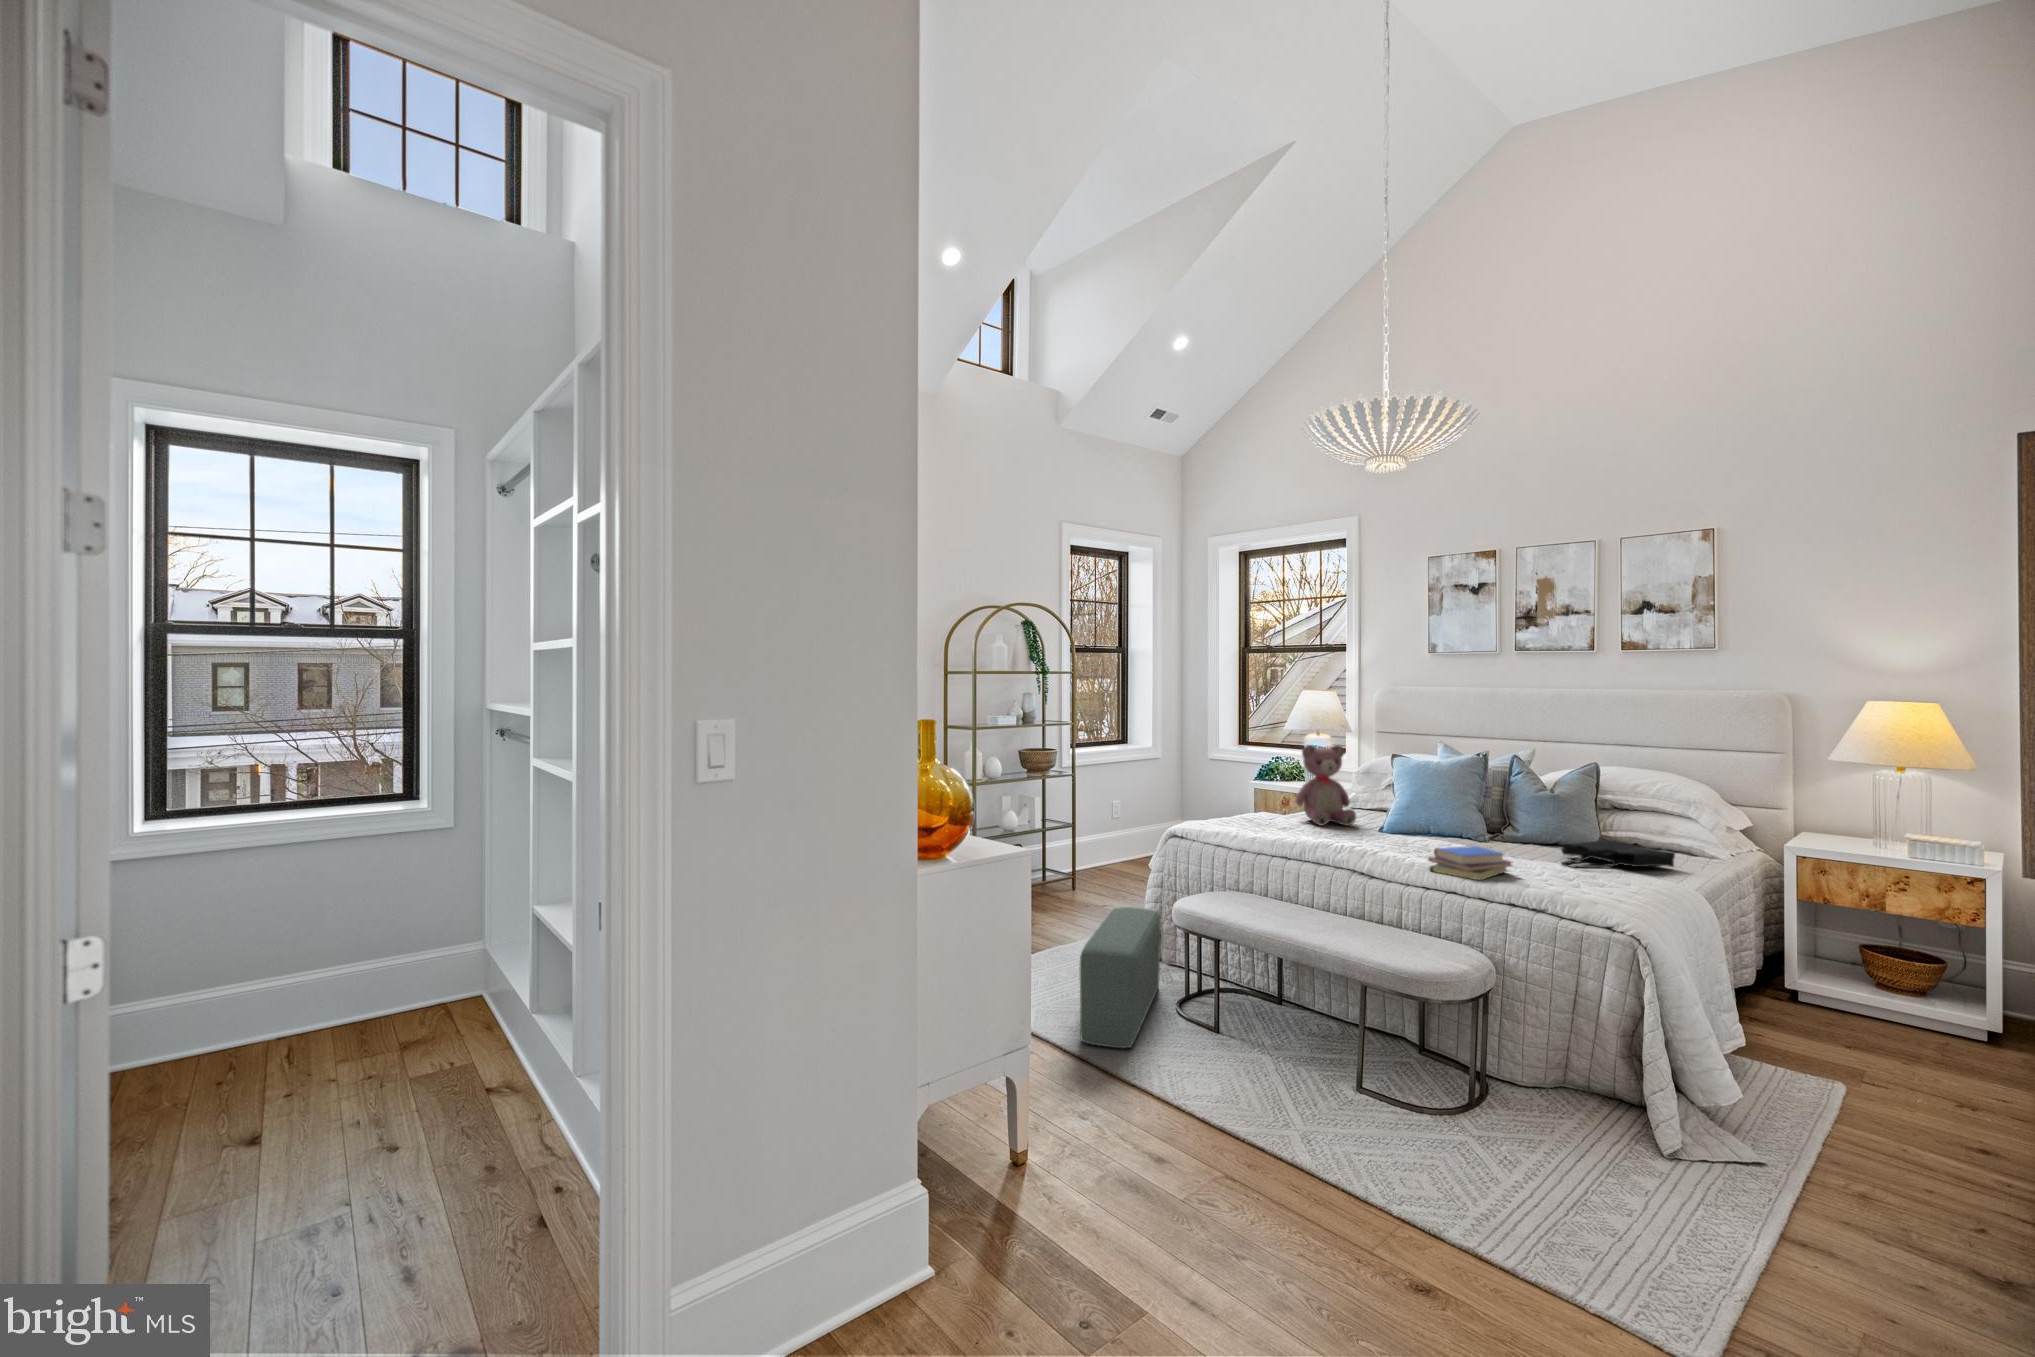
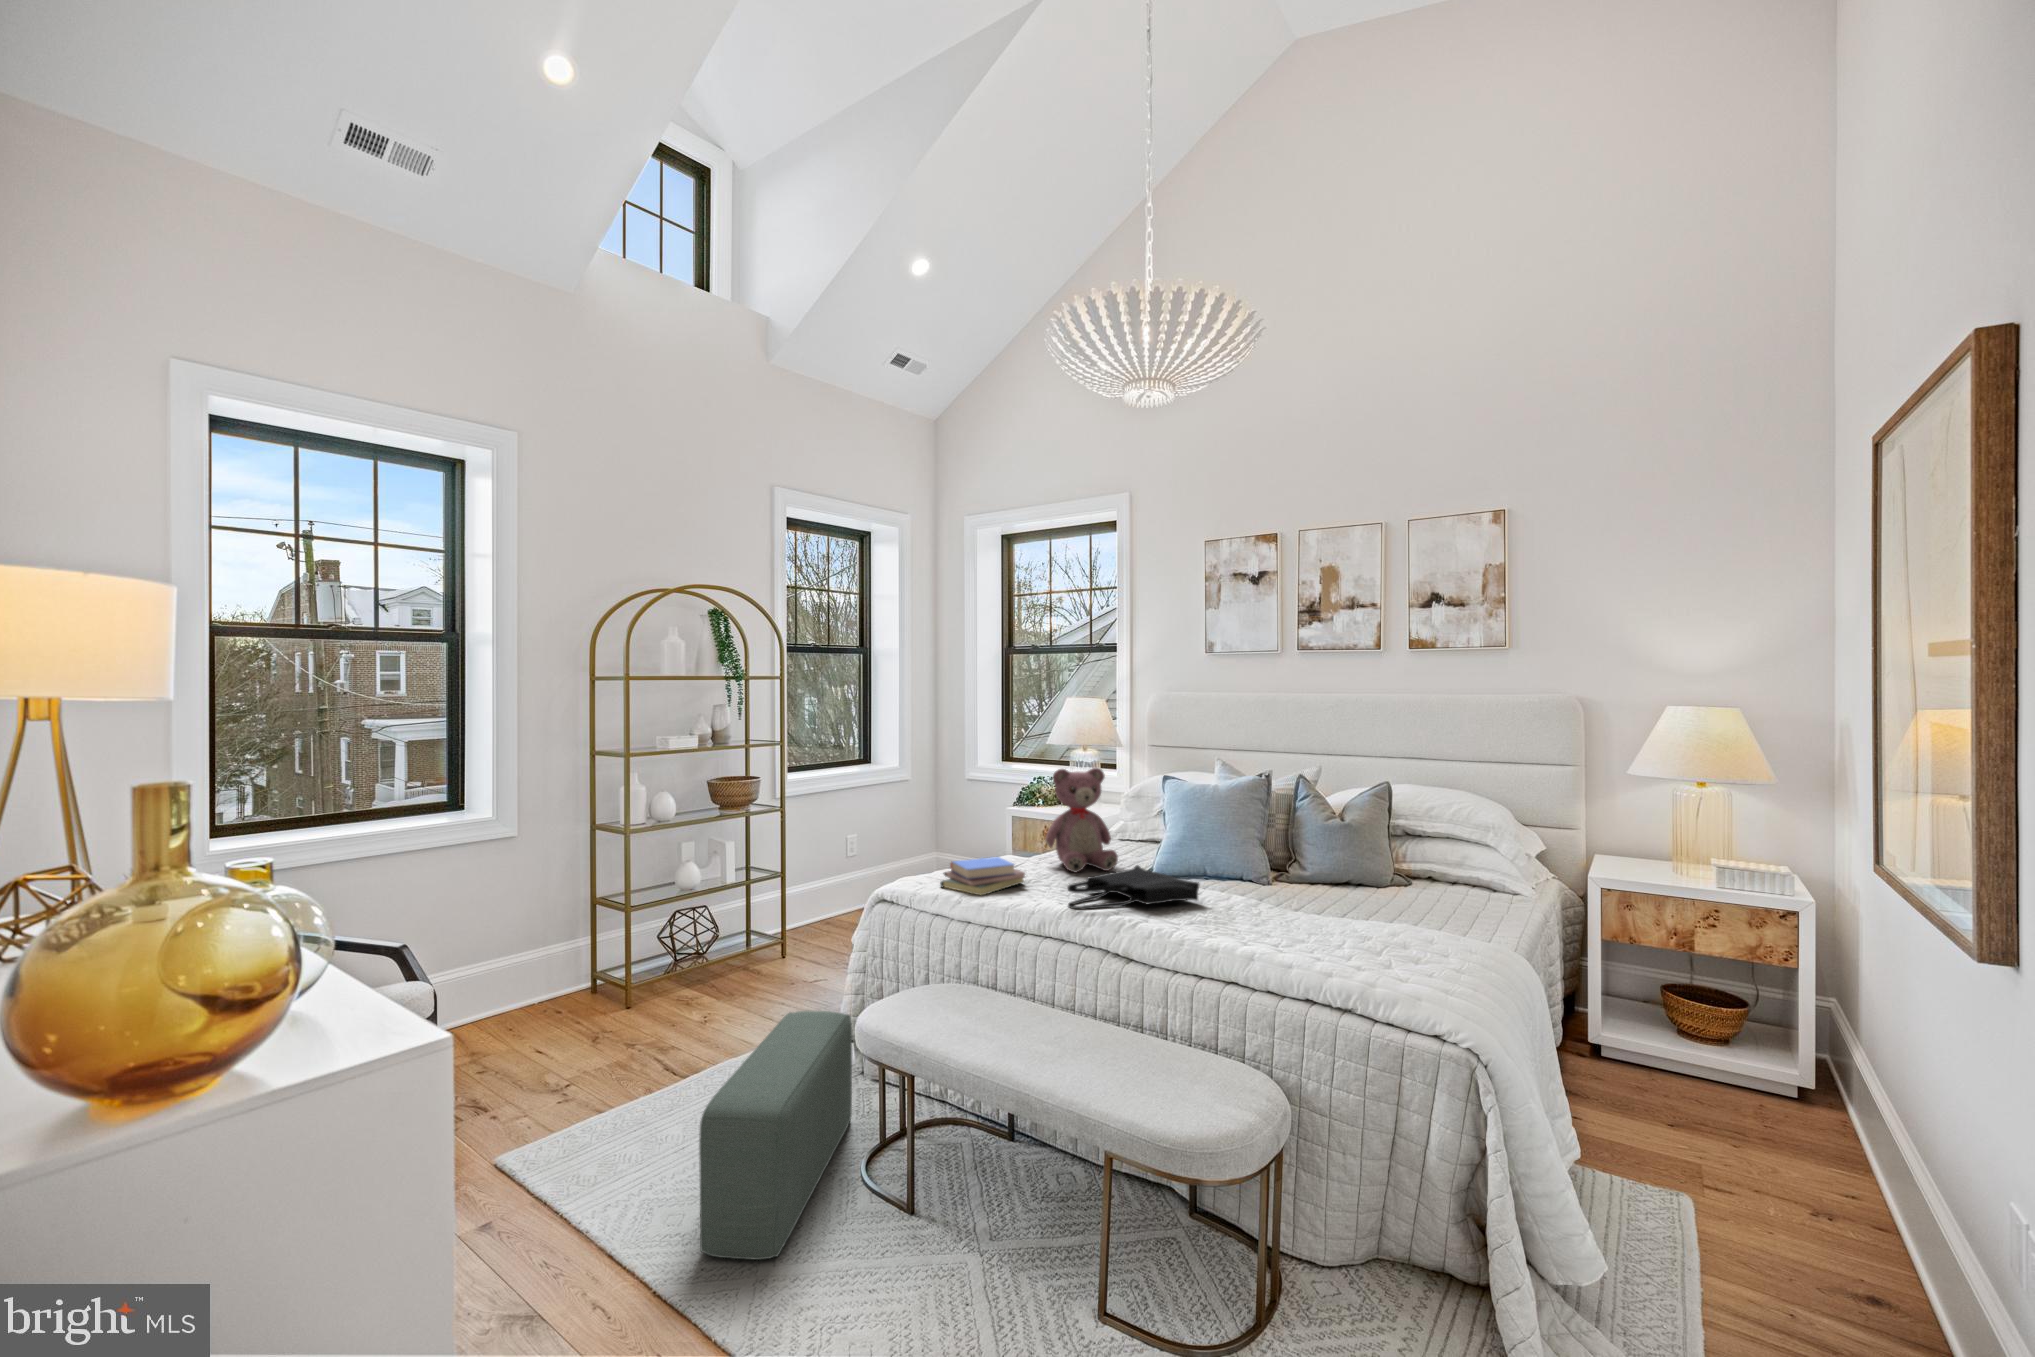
tote bag: present [1561,838,1675,868] -> present [1068,865,1199,909]
book: present [1428,846,1512,880] -> present [940,857,1025,895]

